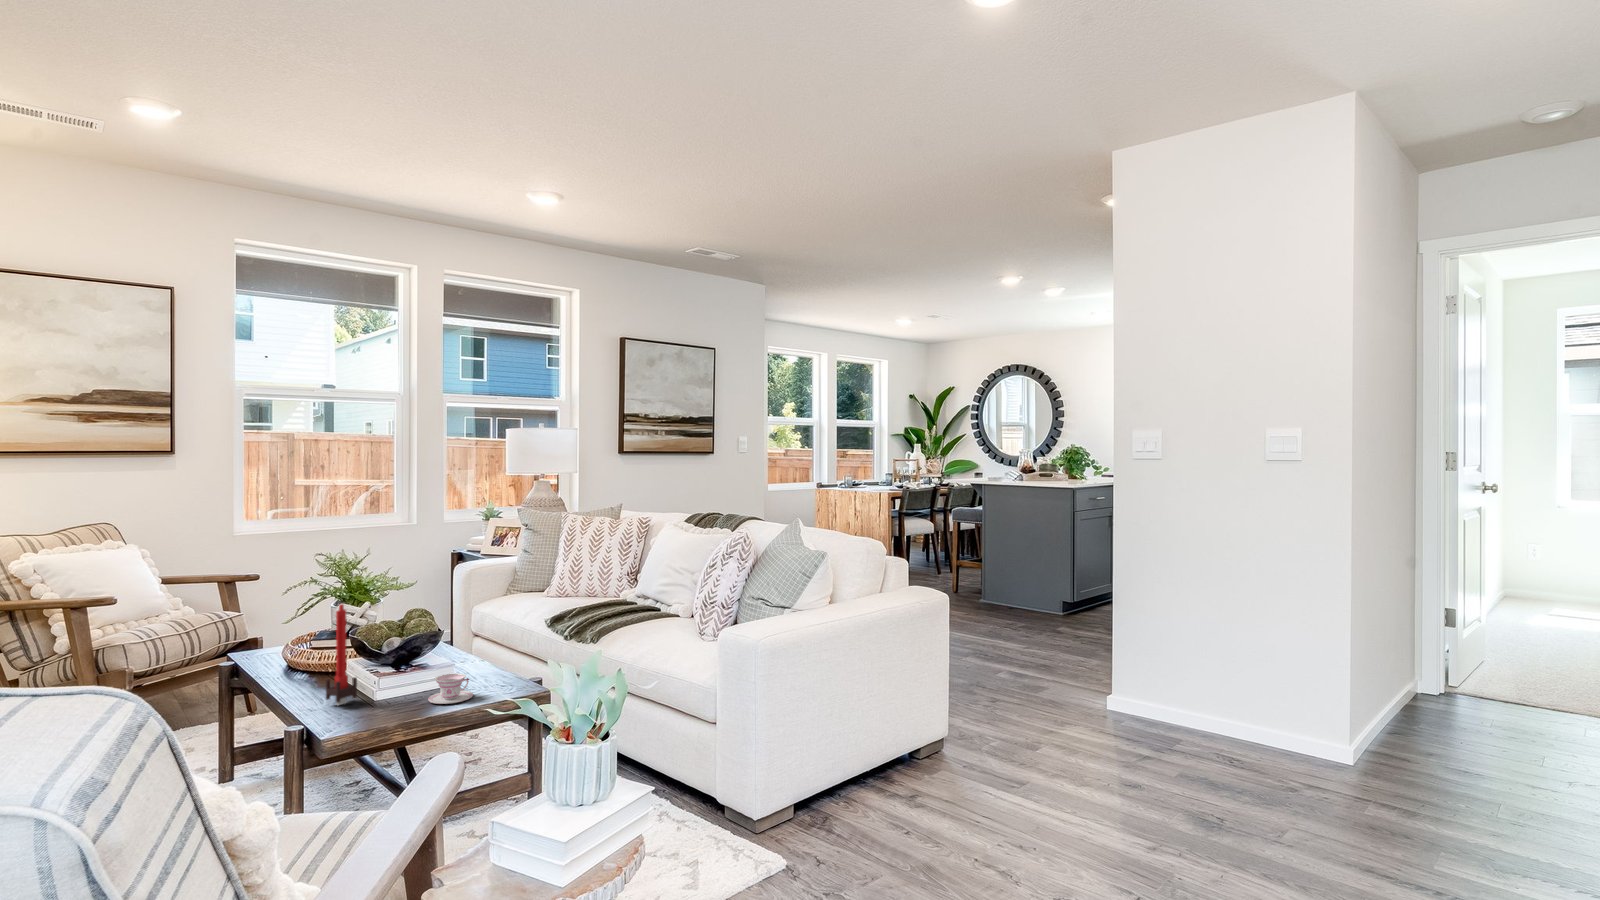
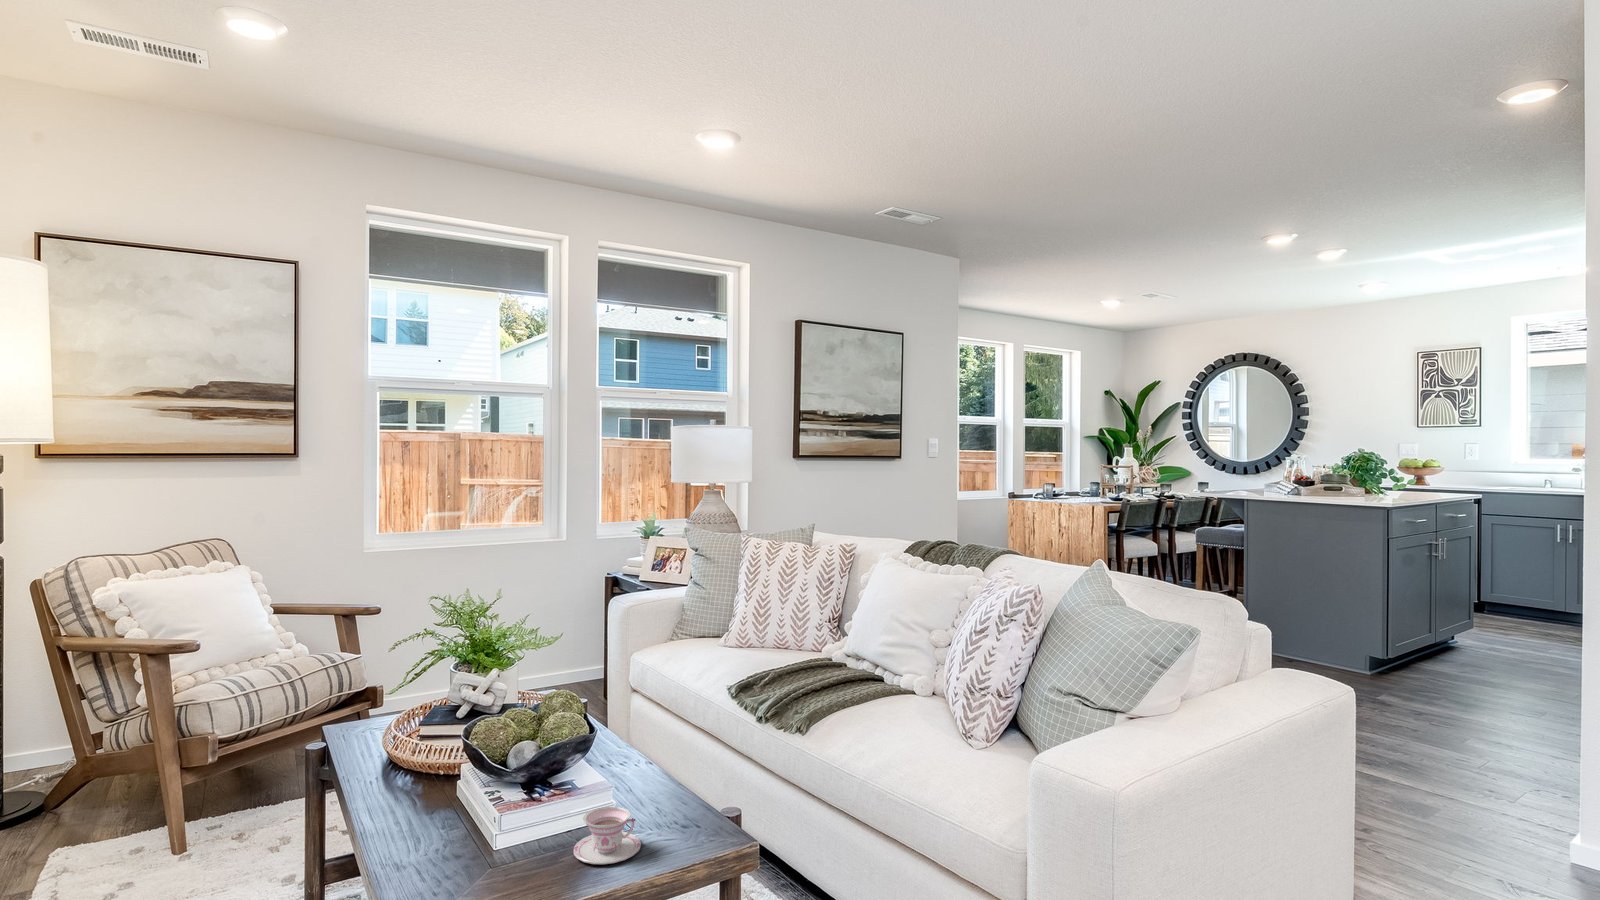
candle: present [326,604,357,705] -> none [424,695,469,854]

